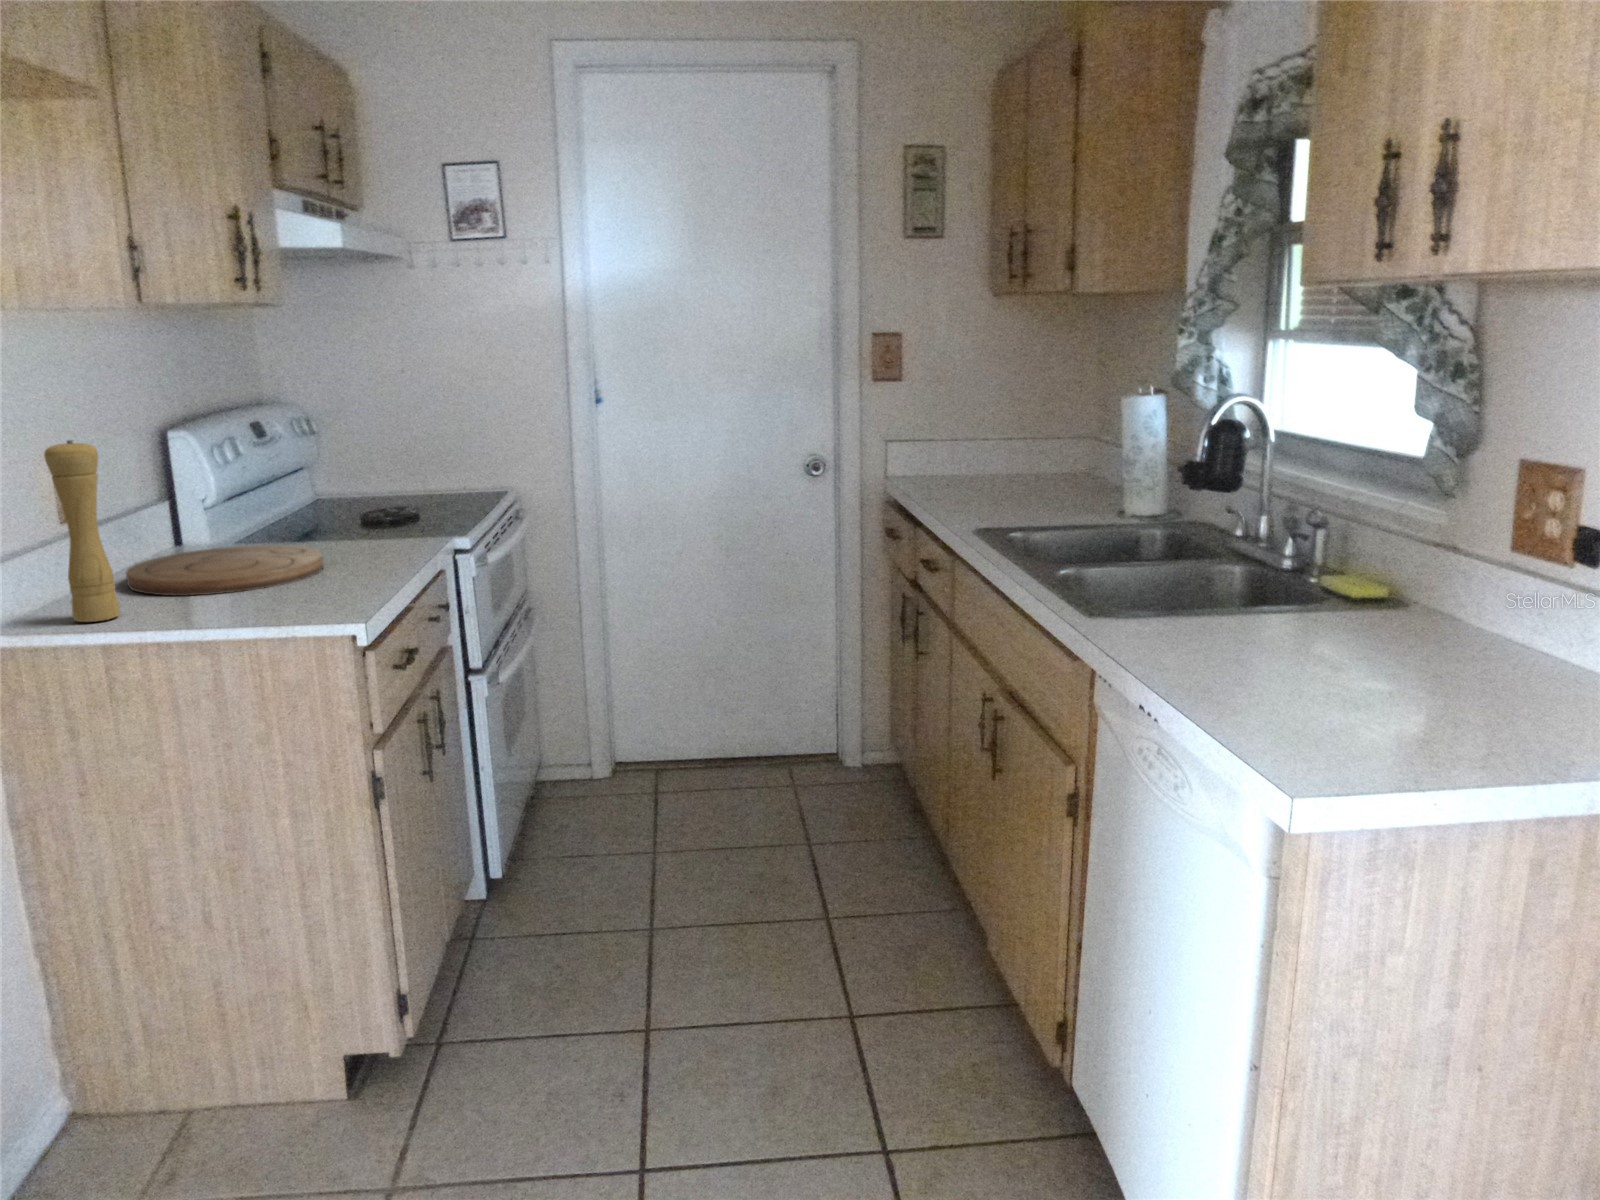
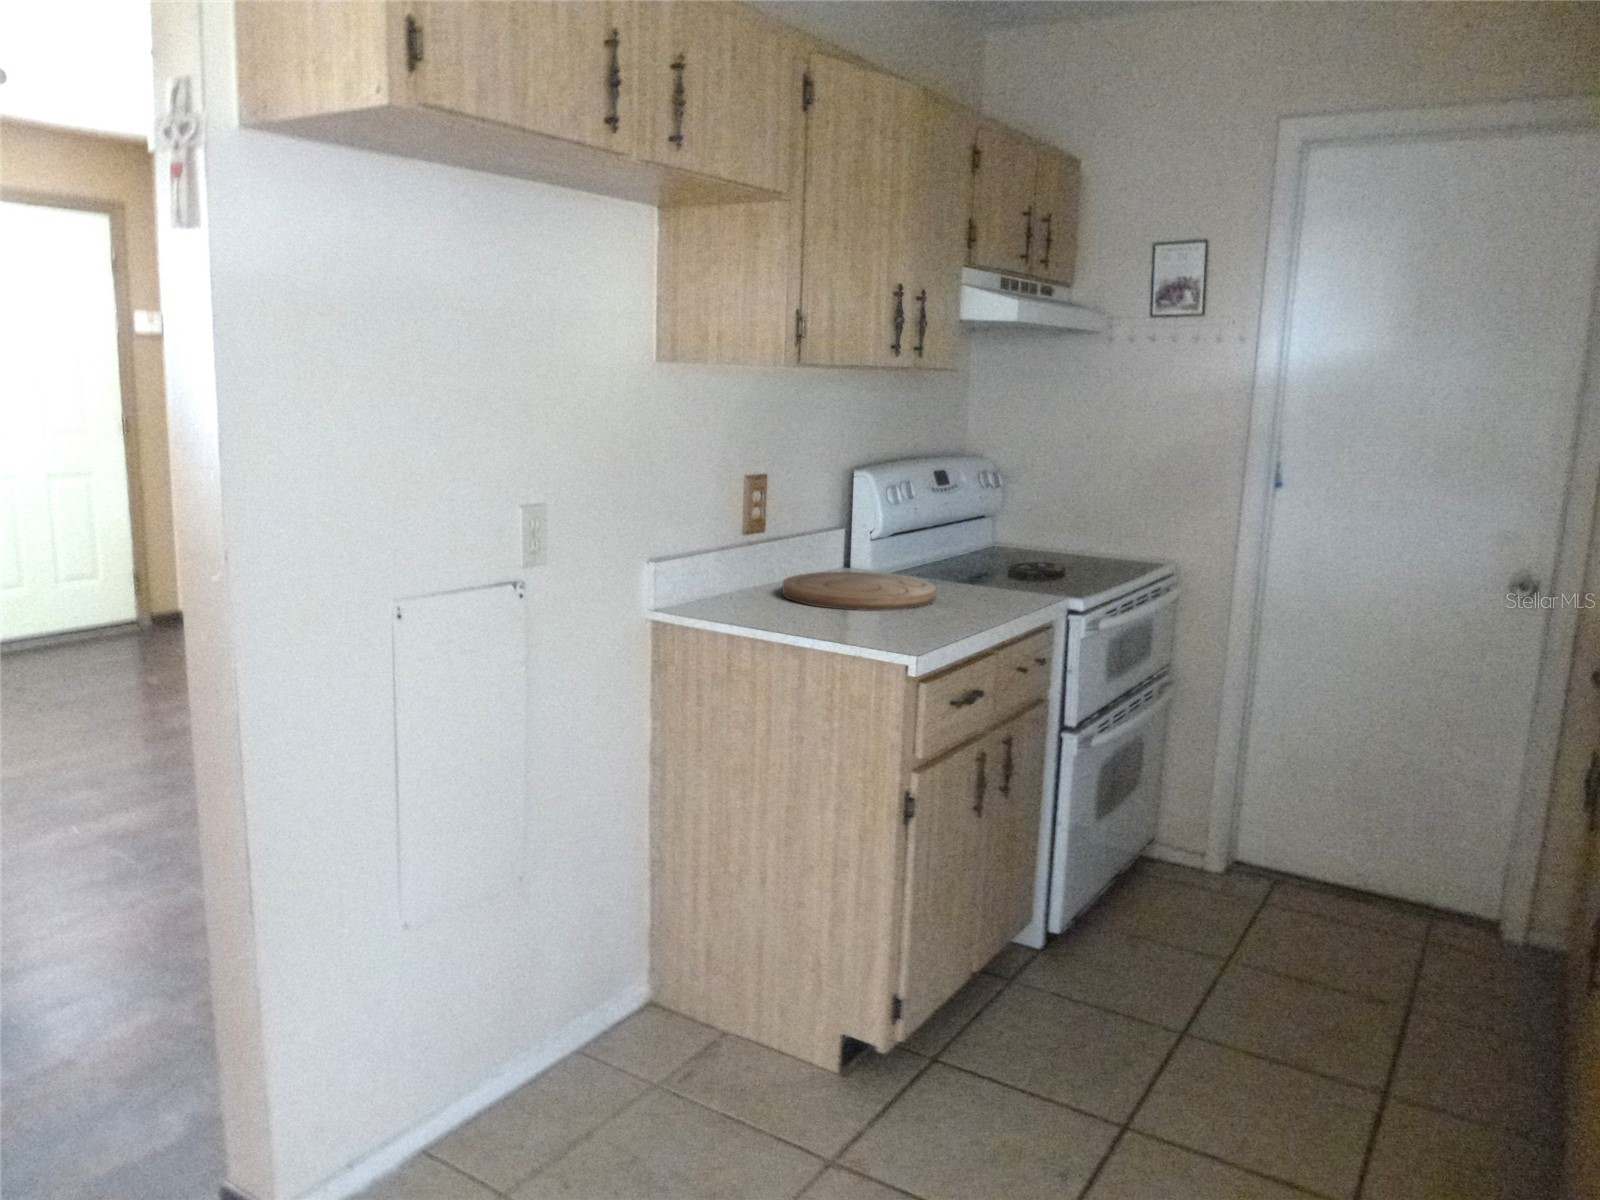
pepper mill: present [44,440,121,622] -> none [721,466,759,613]

